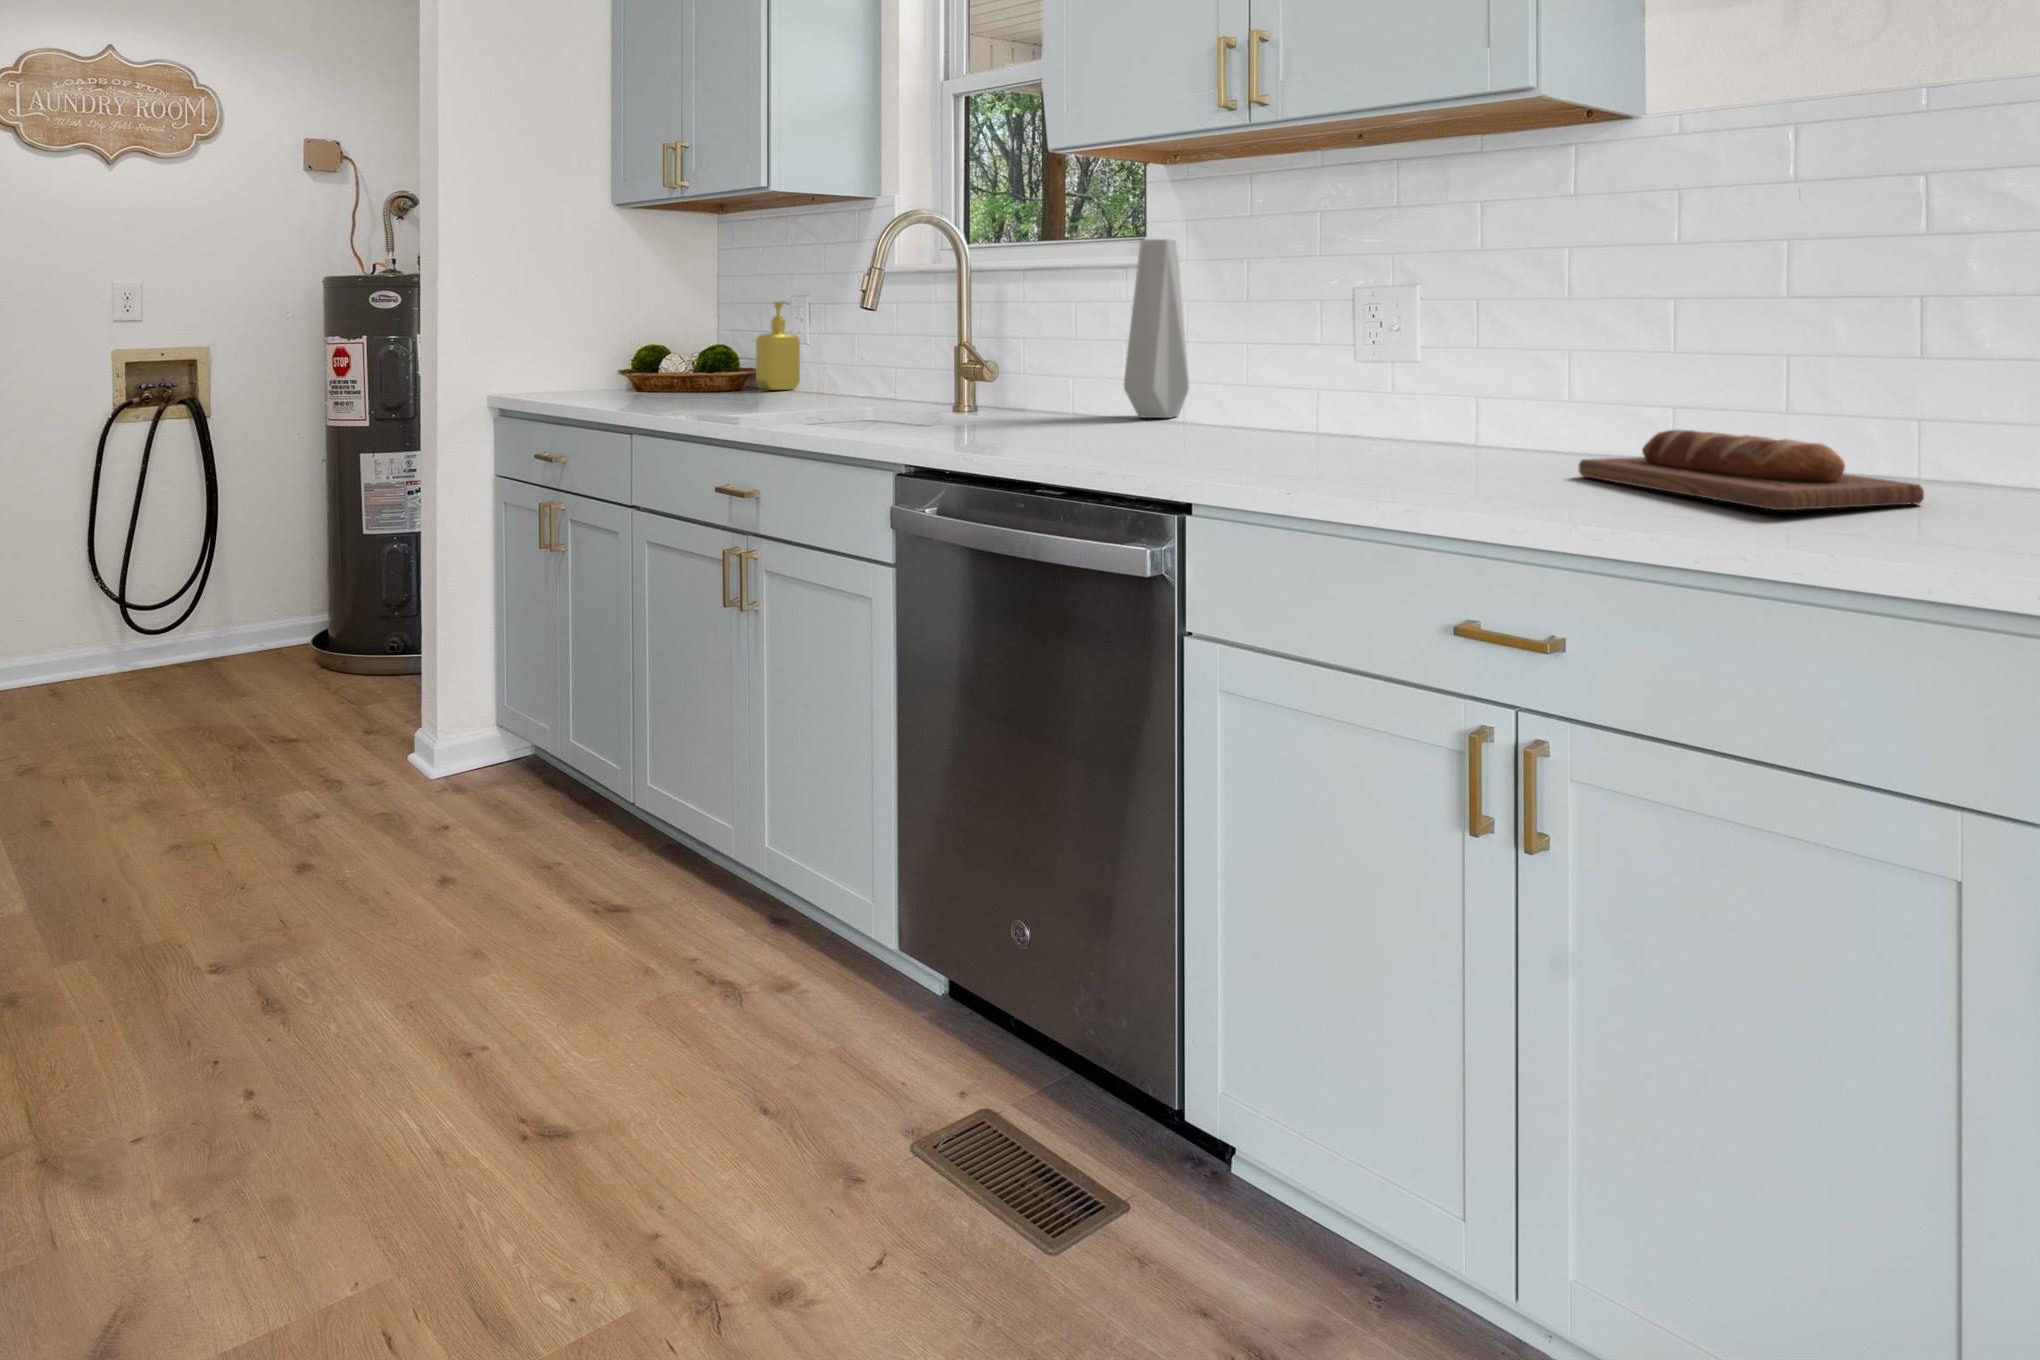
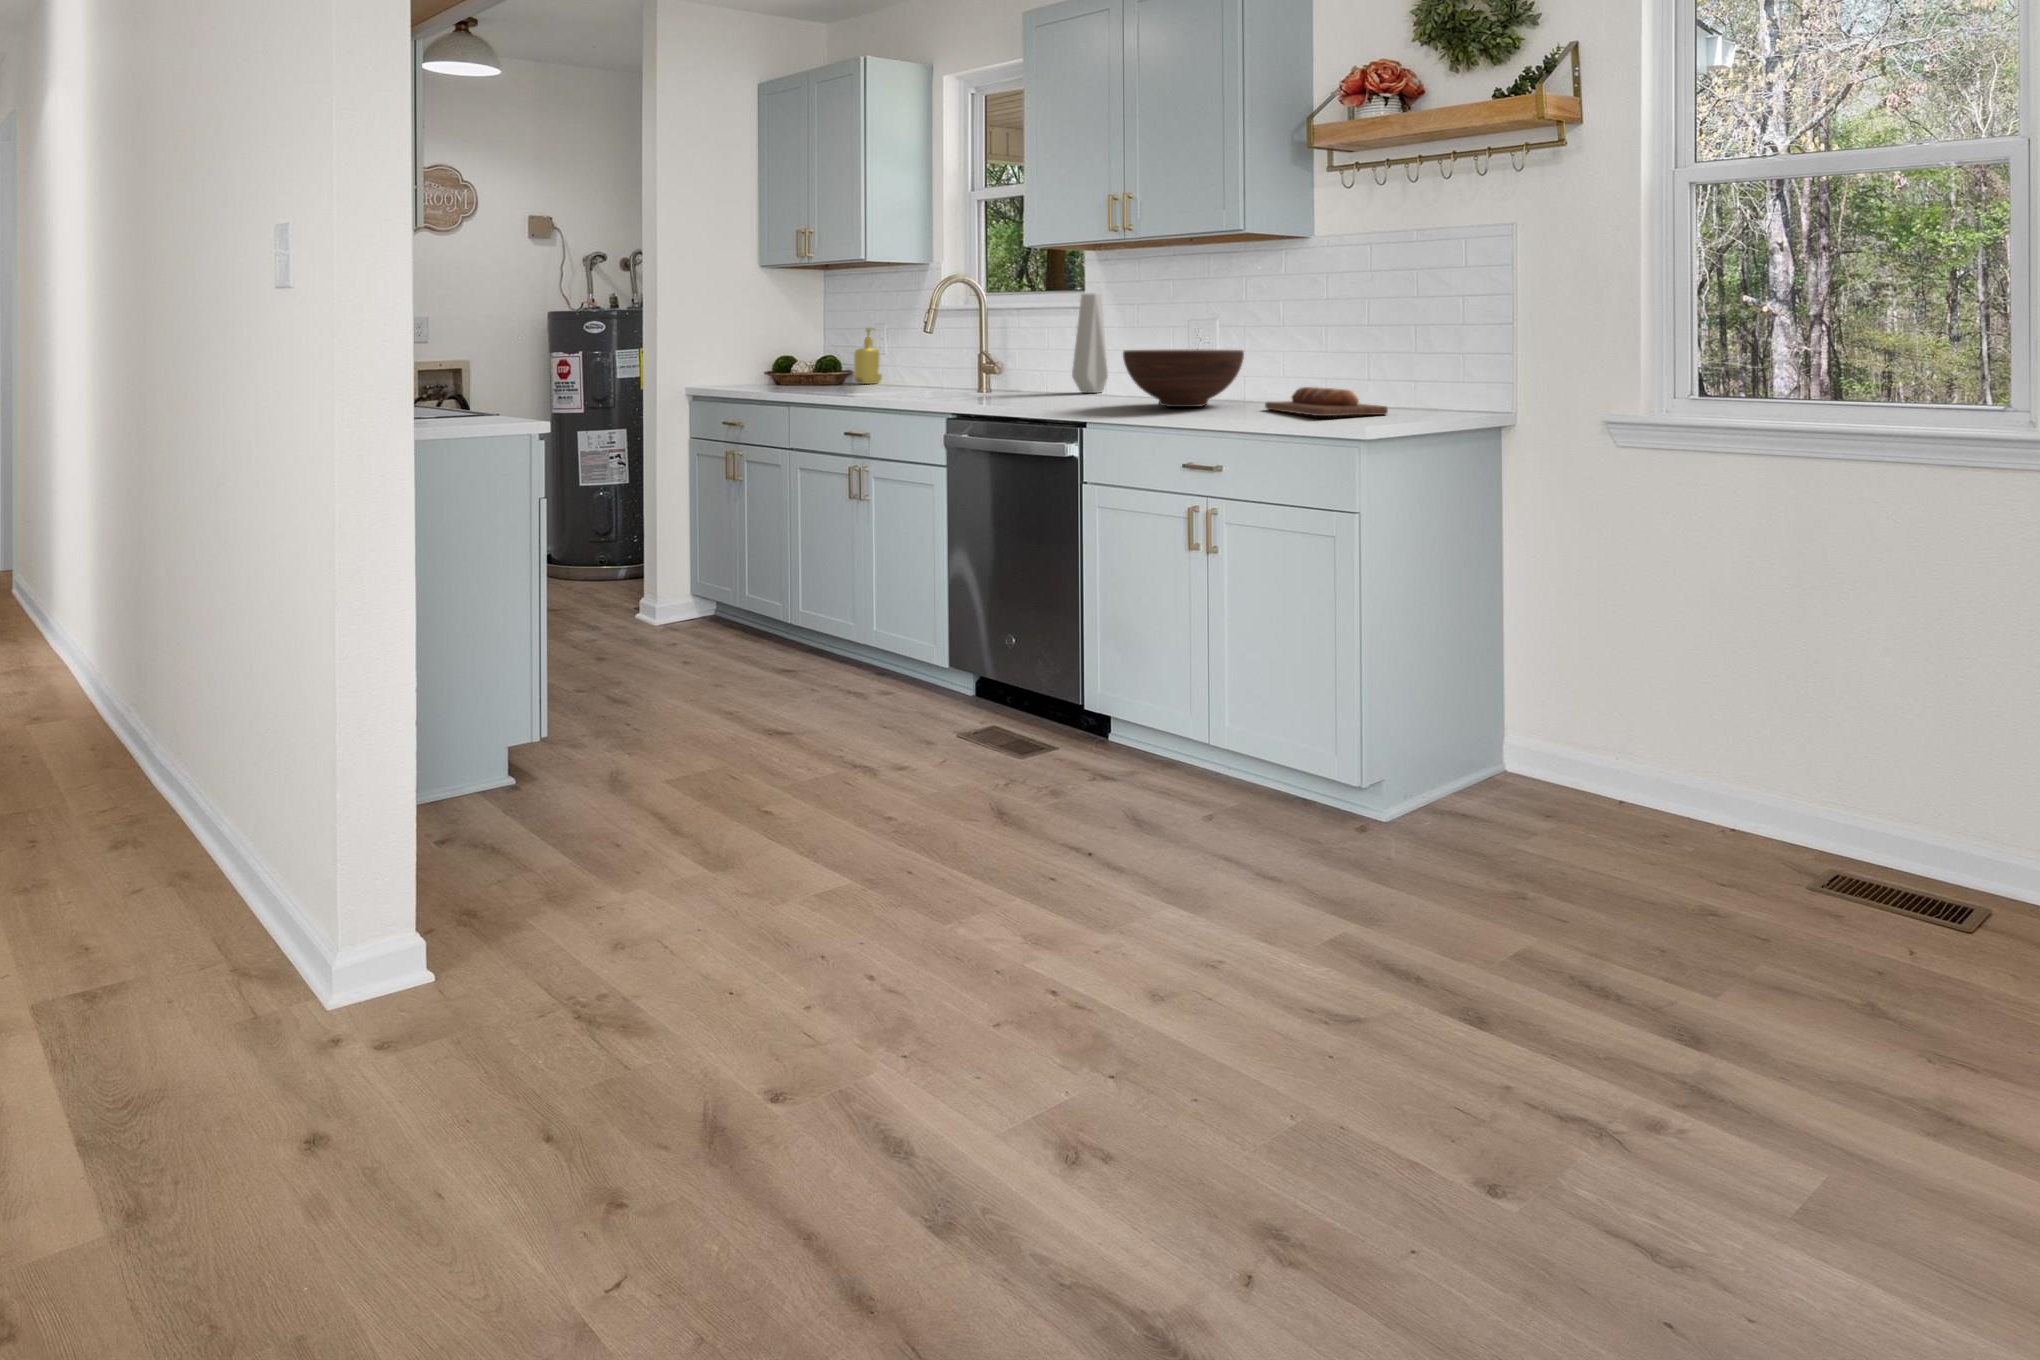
fruit bowl: none [1254,344,1509,464] -> present [1123,350,1244,407]

